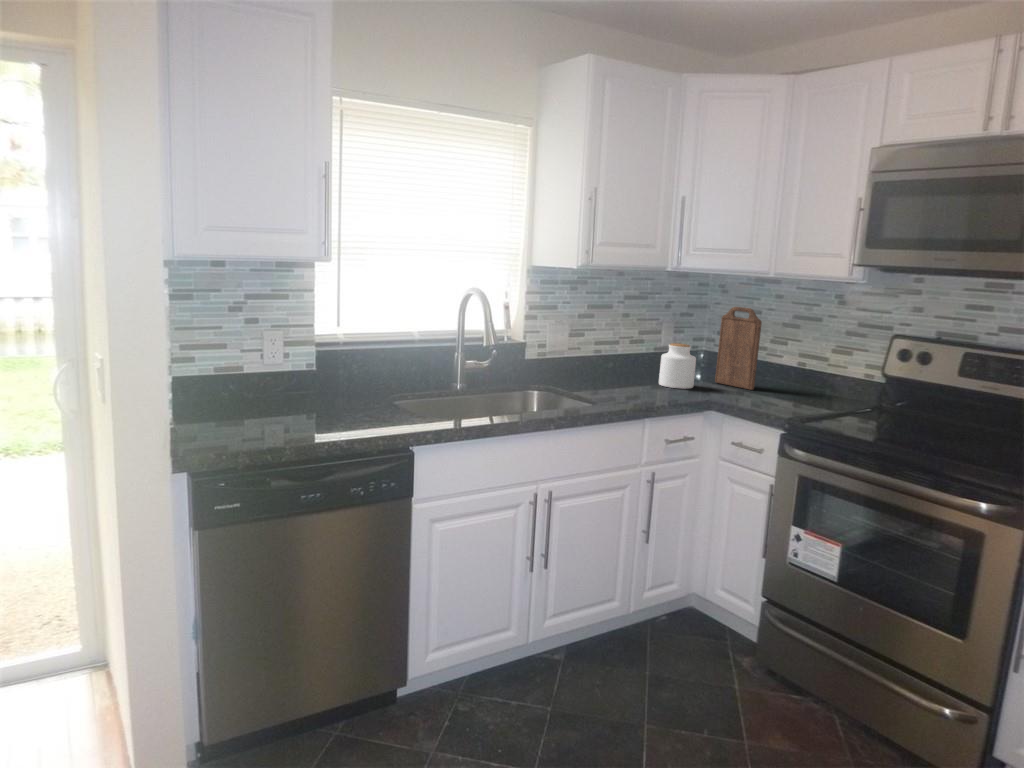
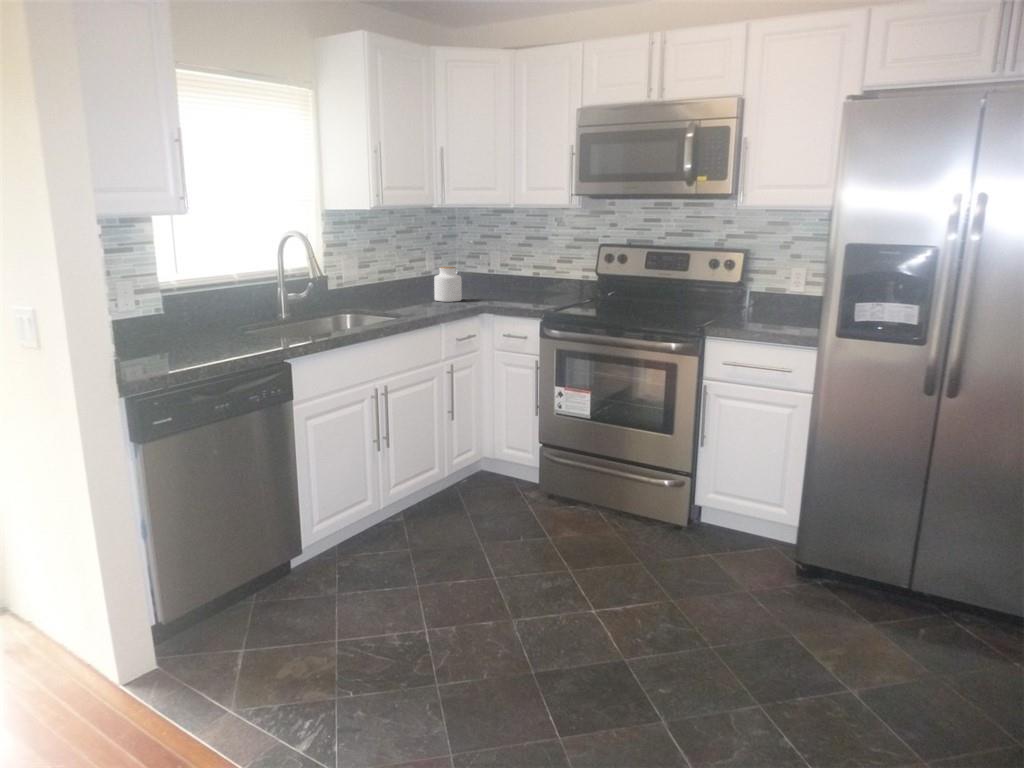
cutting board: present [715,307,762,390] -> none [474,234,505,297]

